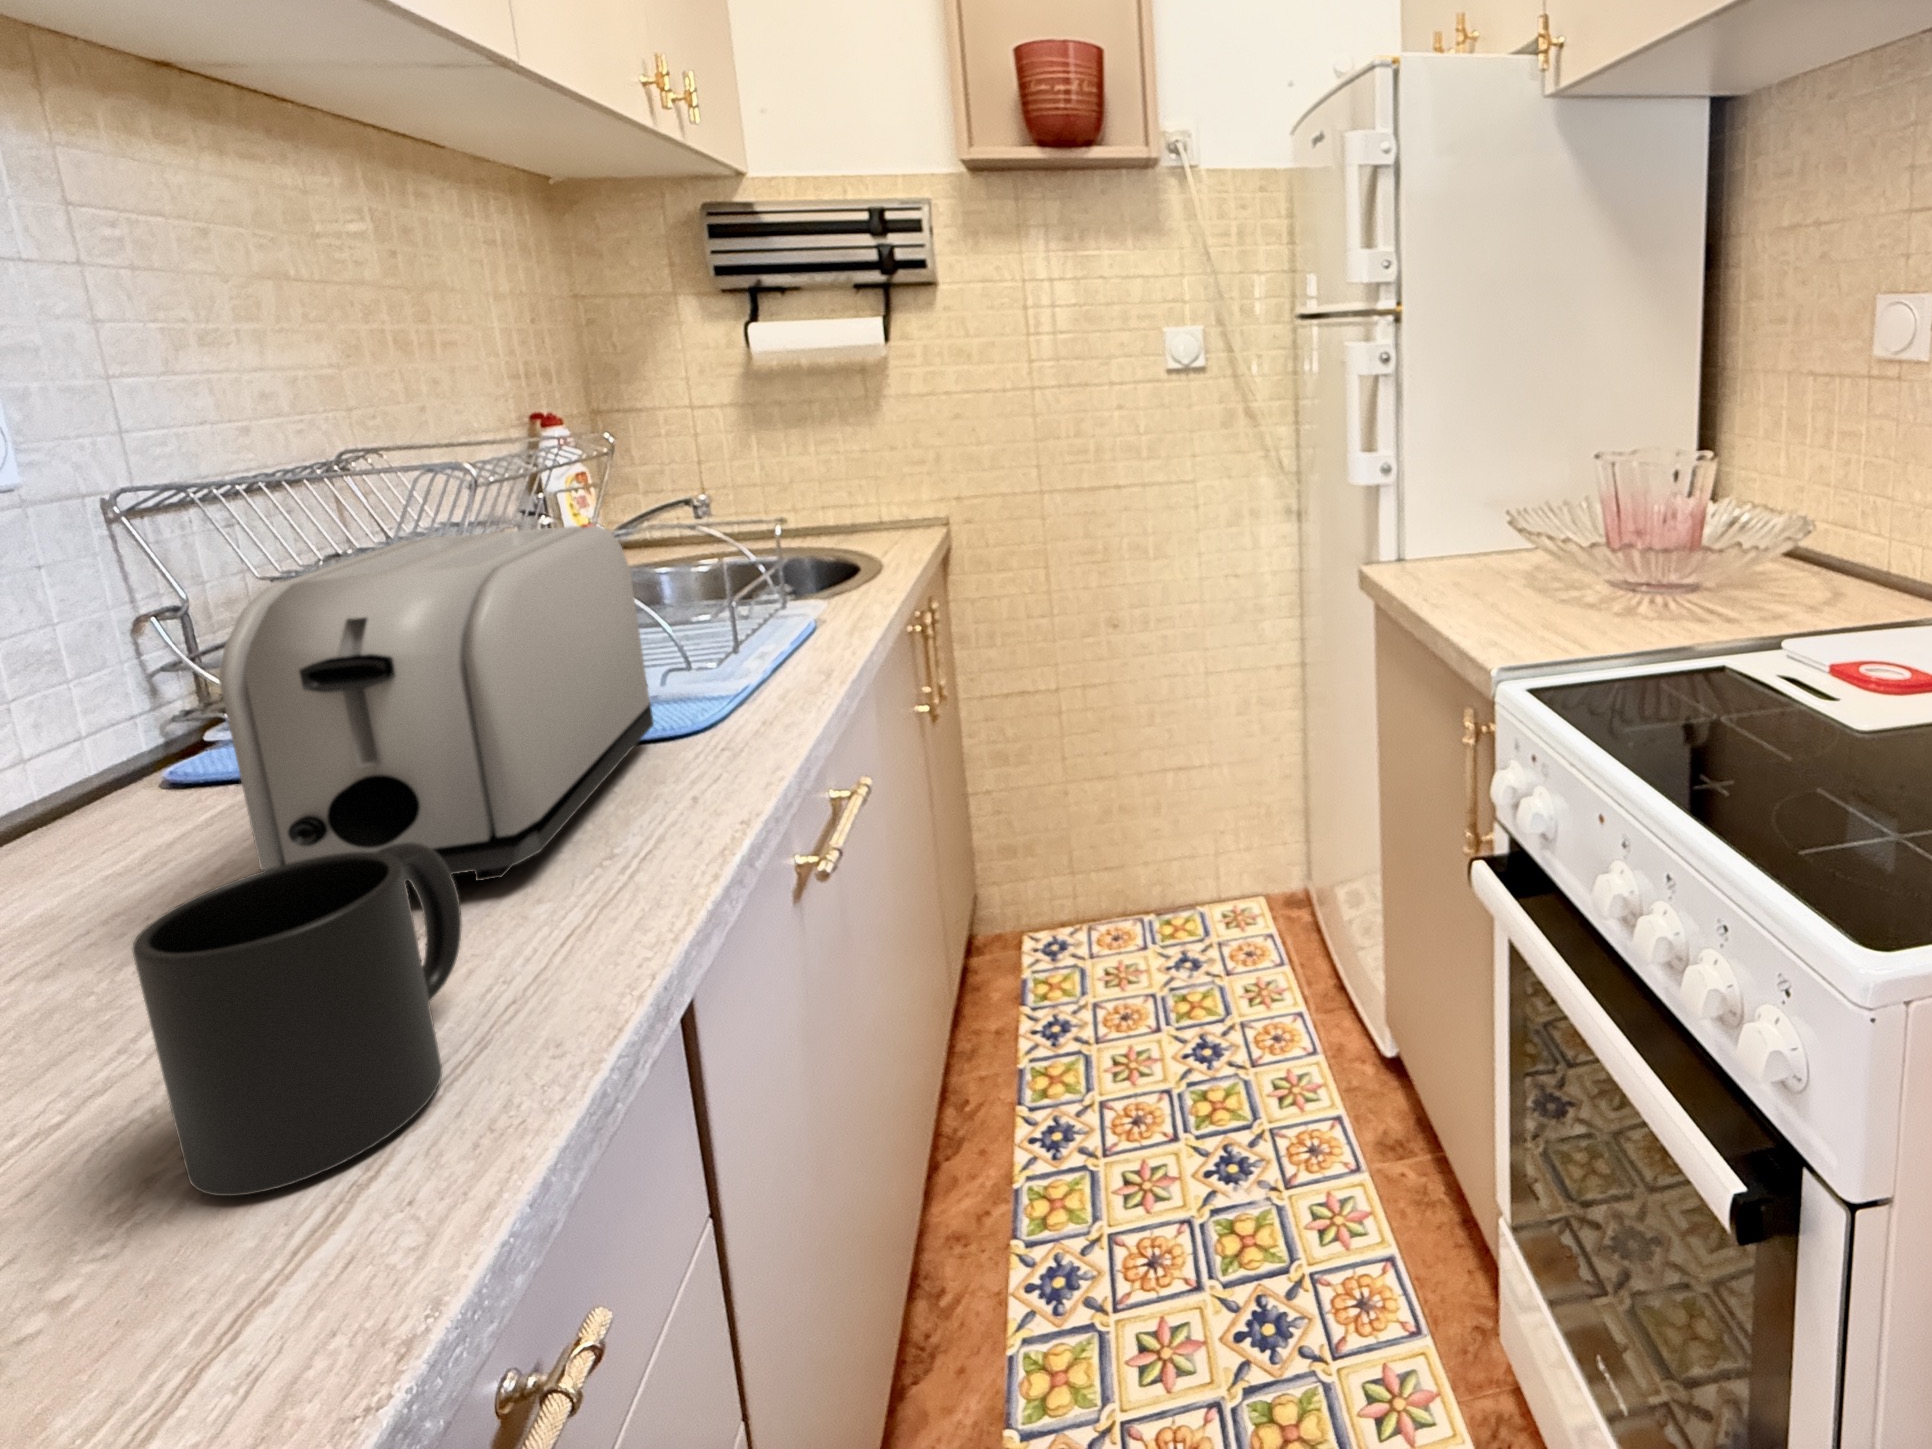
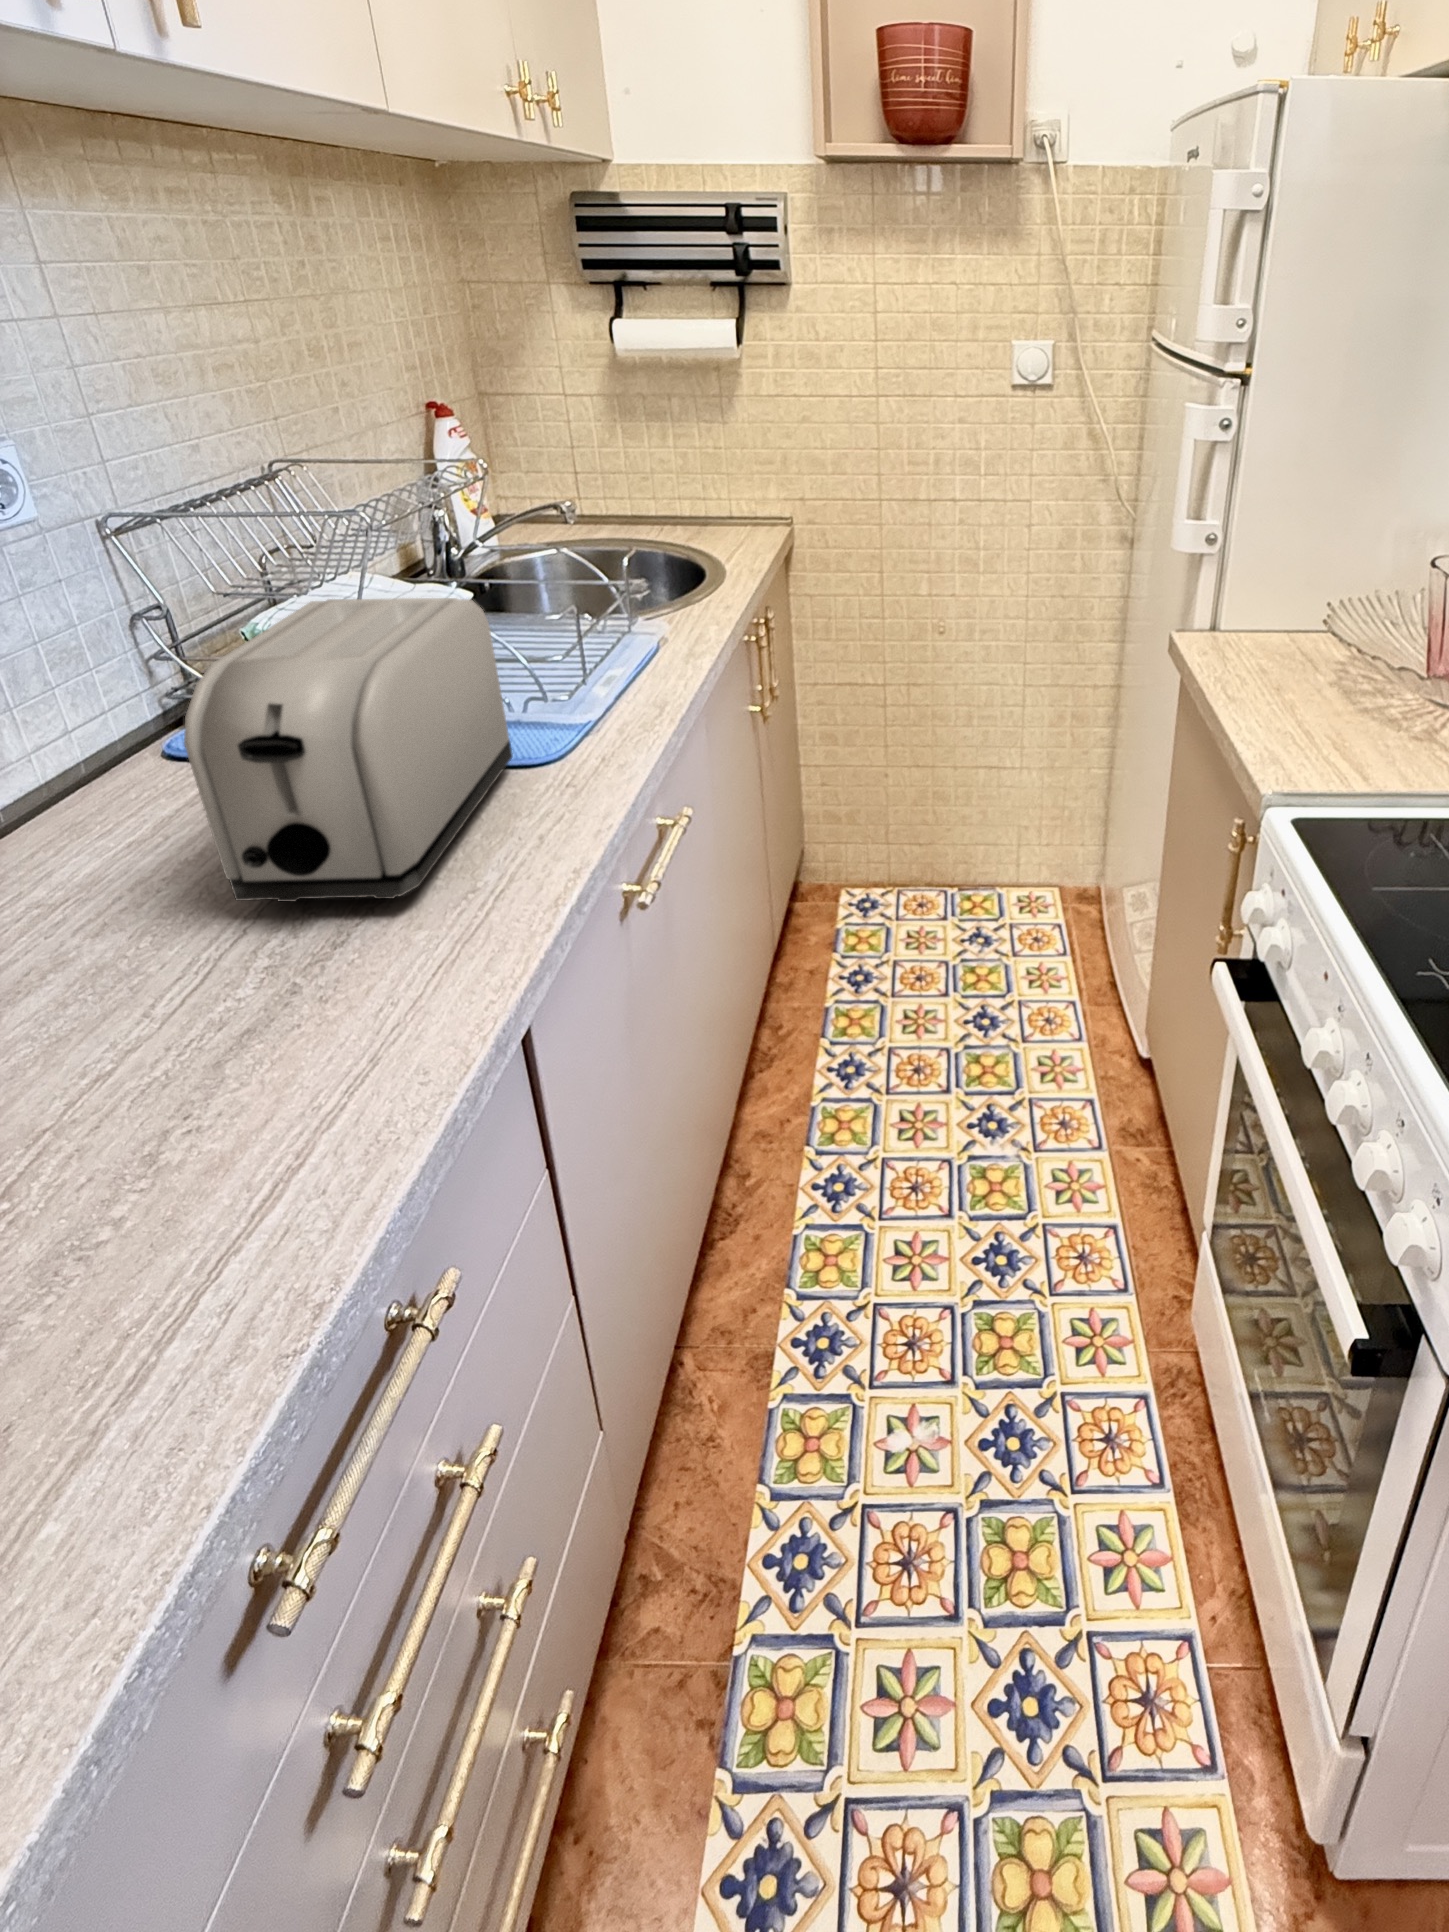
mug: present [132,843,462,1196] -> none [139,911,358,1157]

